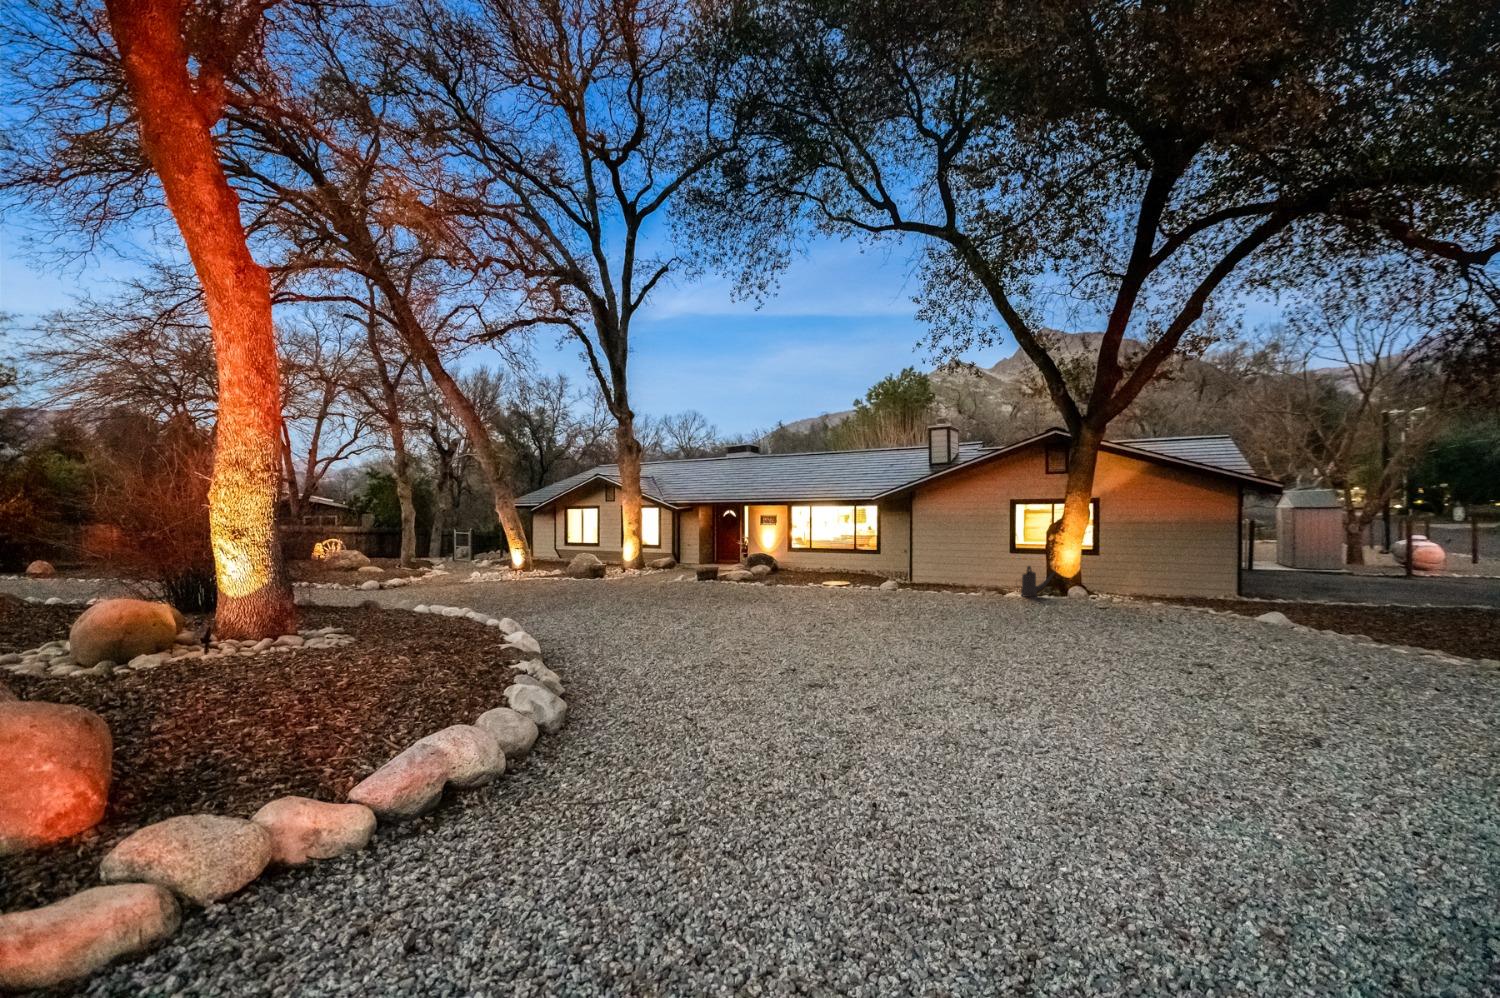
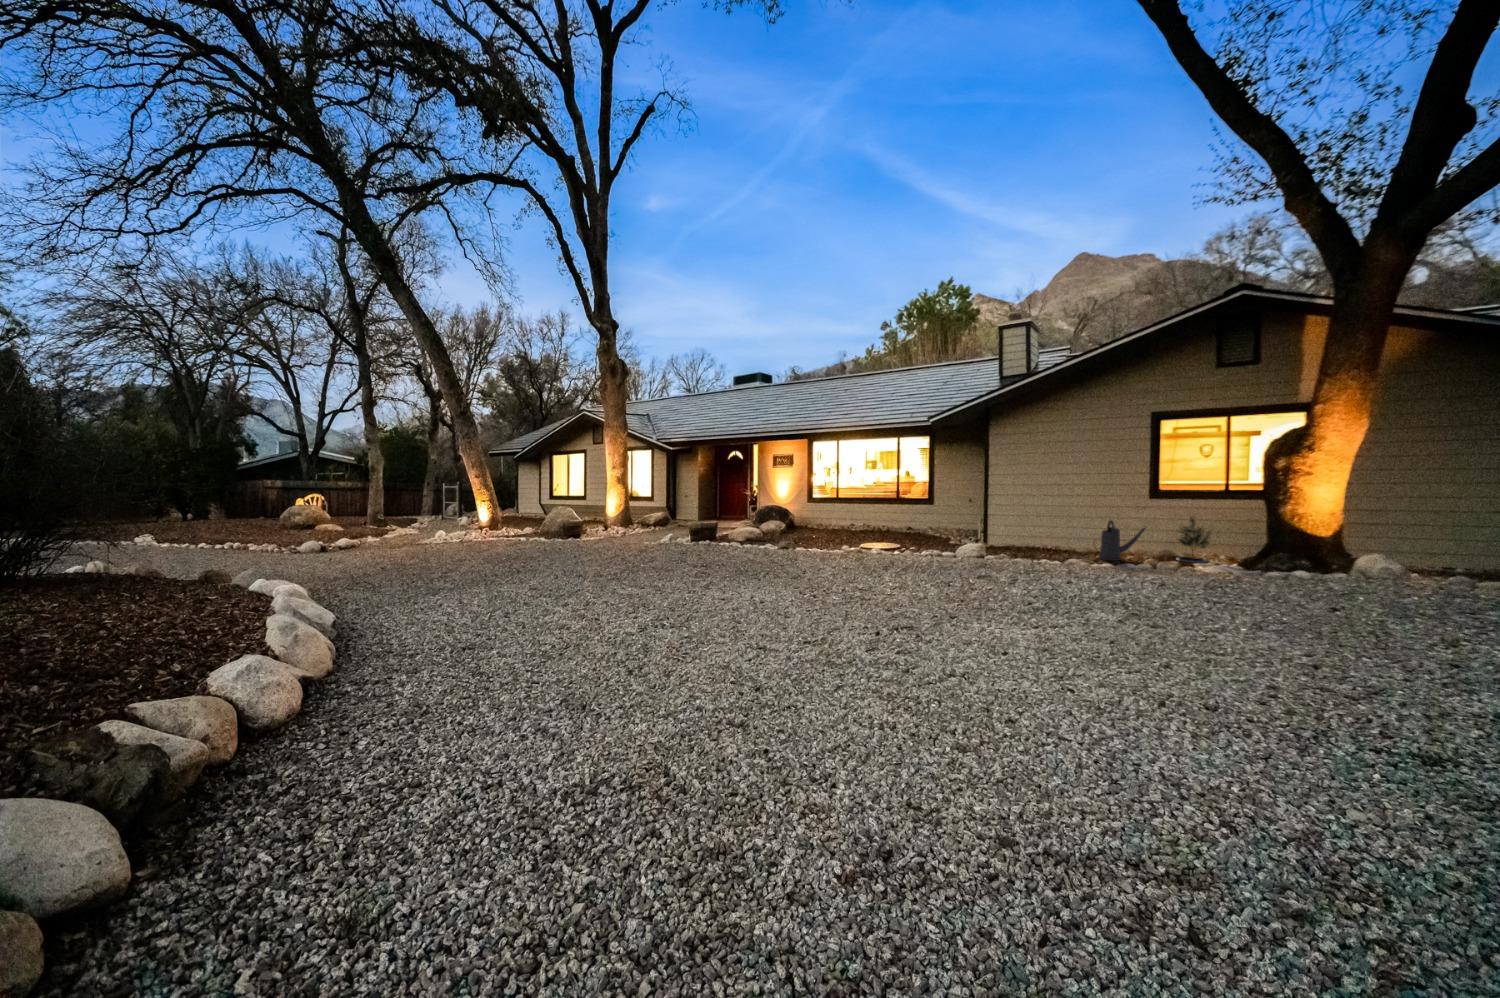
potted tree: none [1078,560,1106,599] -> present [1177,516,1210,563]

